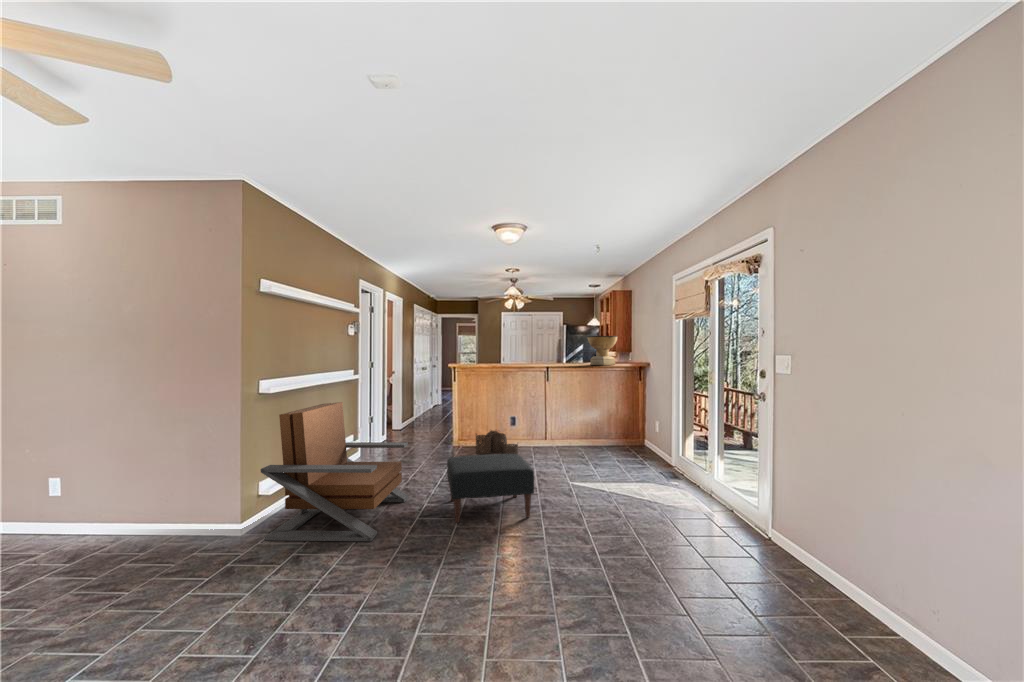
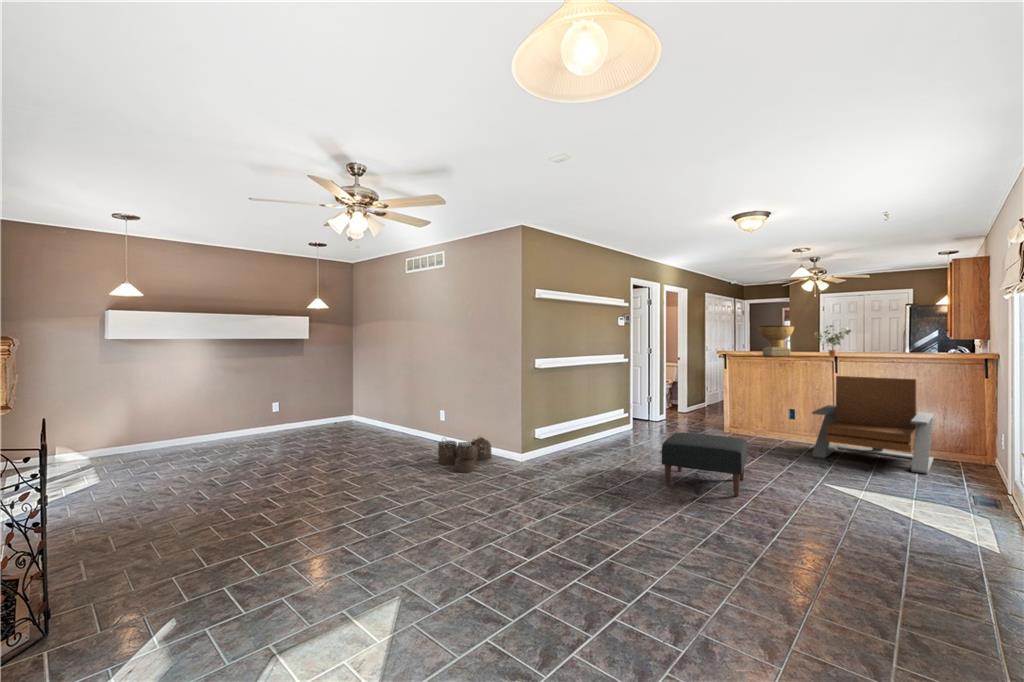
decorative bowl: present [588,336,617,365] -> present [759,326,794,356]
potted plant: none [525,339,557,366] -> present [812,325,851,356]
lounge chair: present [261,402,408,541] -> present [812,376,933,474]
woven basket: present [476,430,518,454] -> present [438,437,491,472]

